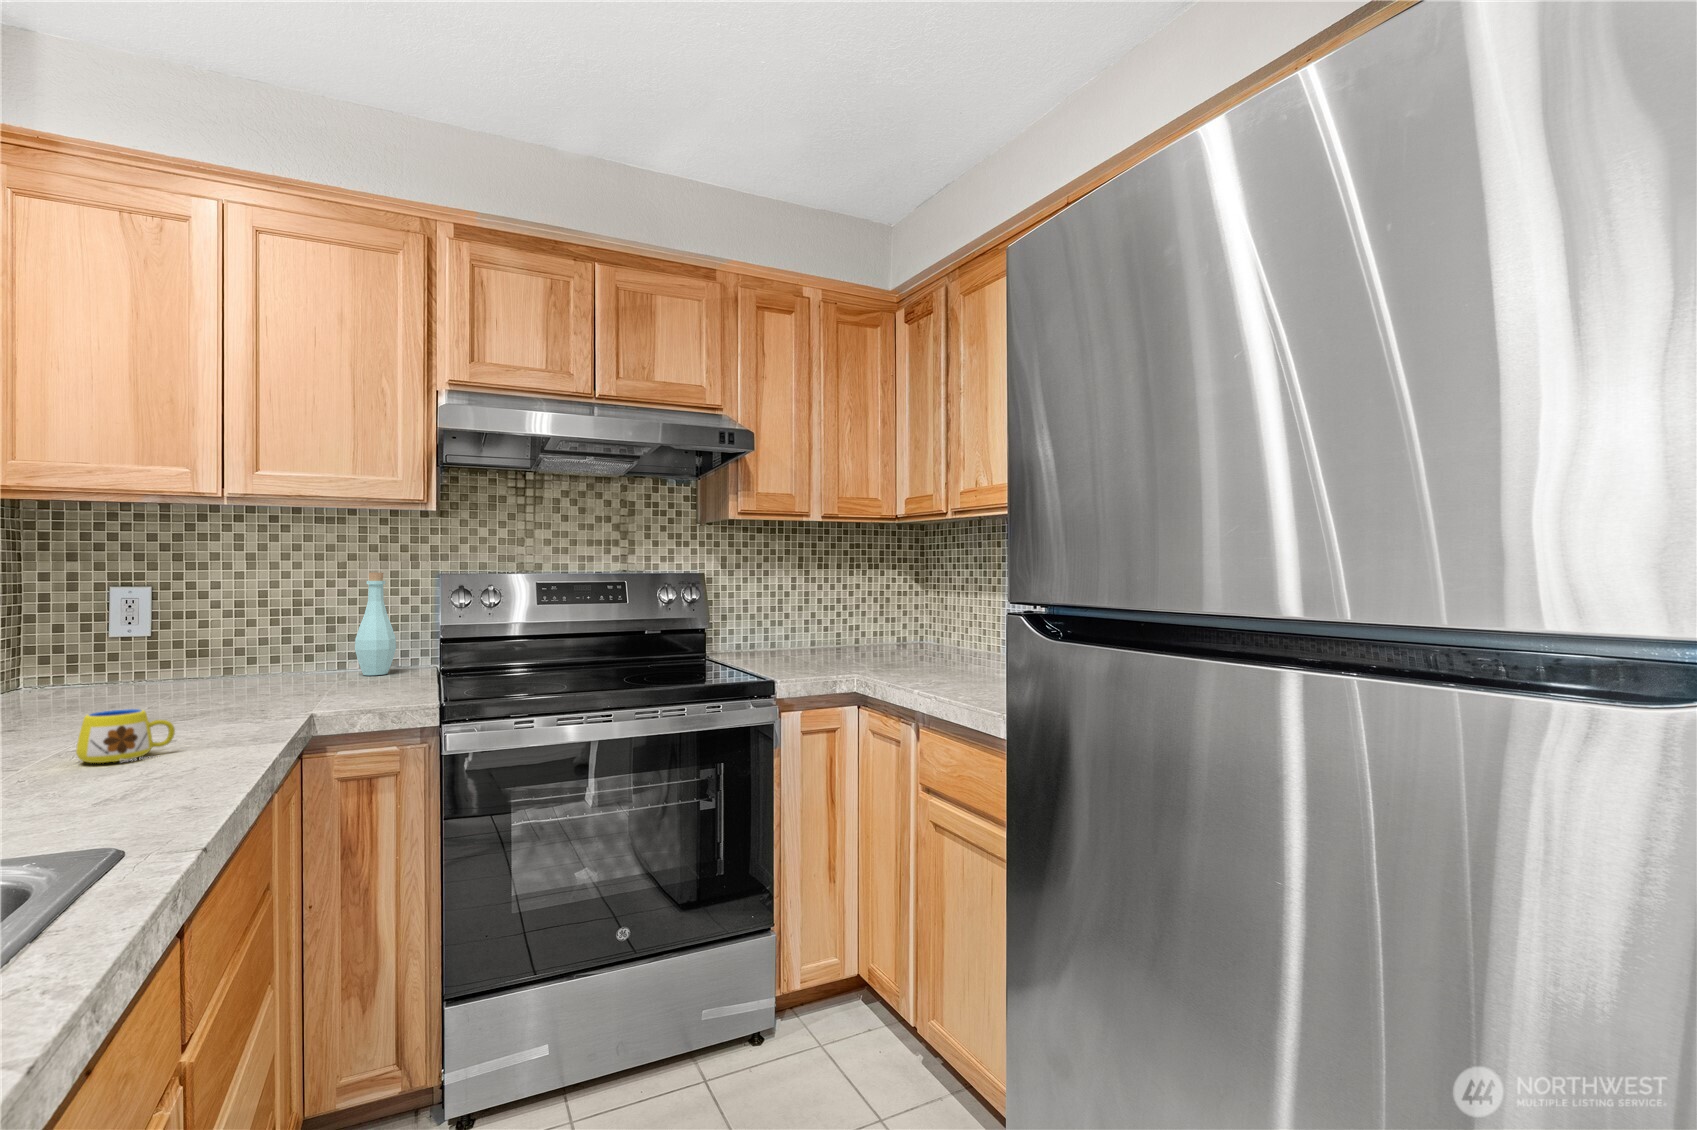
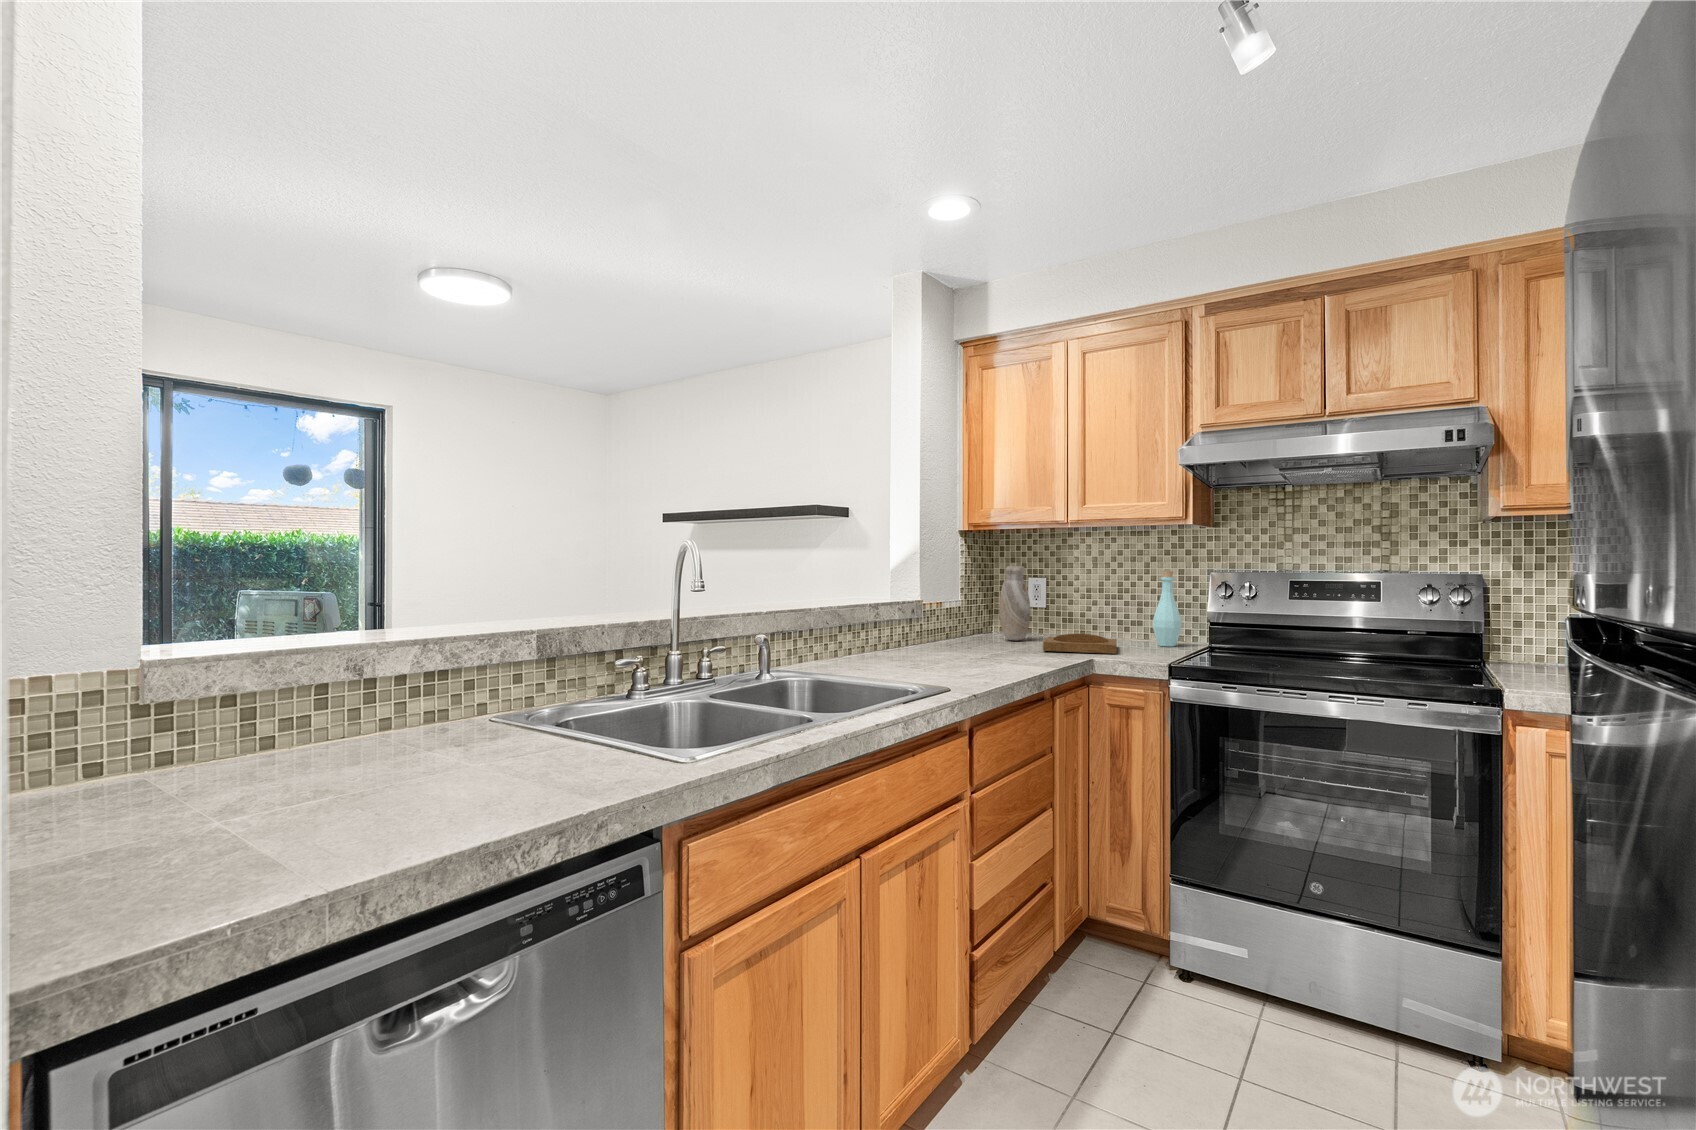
vase: none [54,566,126,698] -> present [1000,566,1030,641]
tray: none [177,672,328,709] -> present [1043,634,1117,654]
mug: present [76,709,175,763] -> none [972,641,1011,668]

